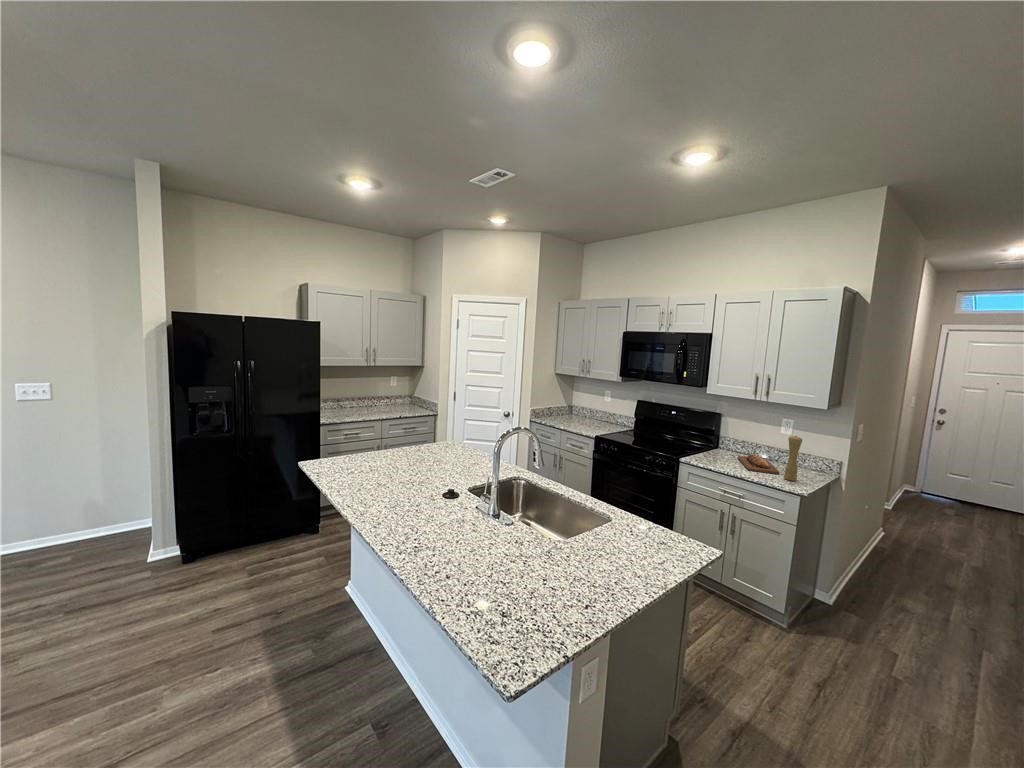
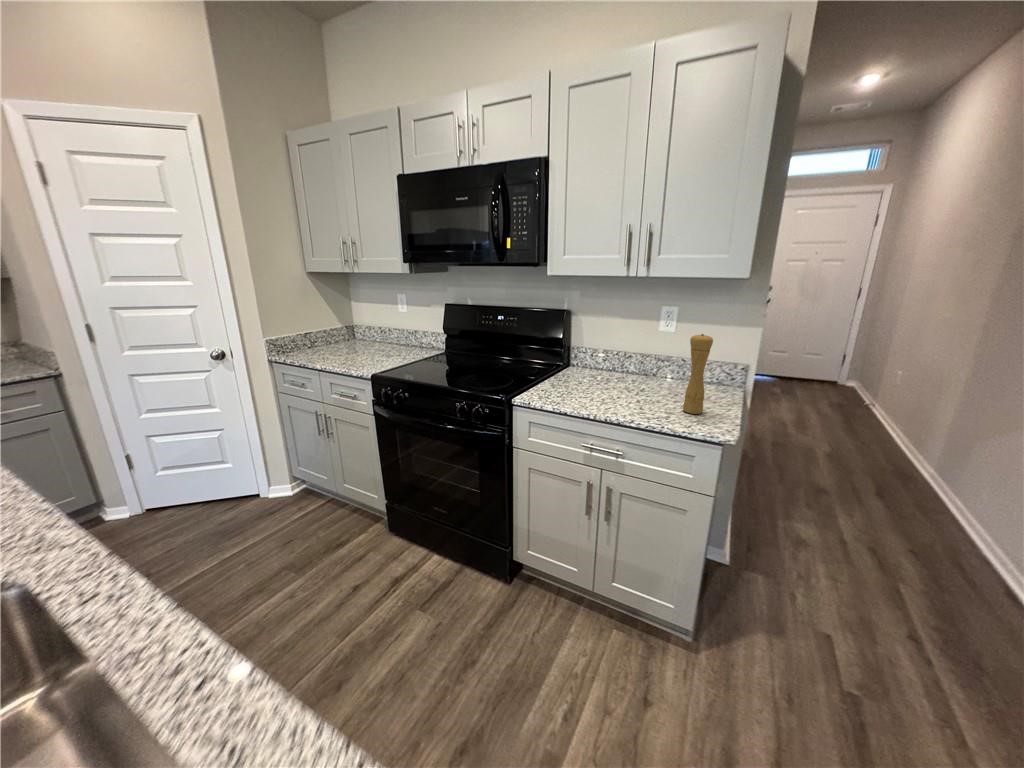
bread loaf: present [738,454,780,474] -> none [603,371,673,405]

